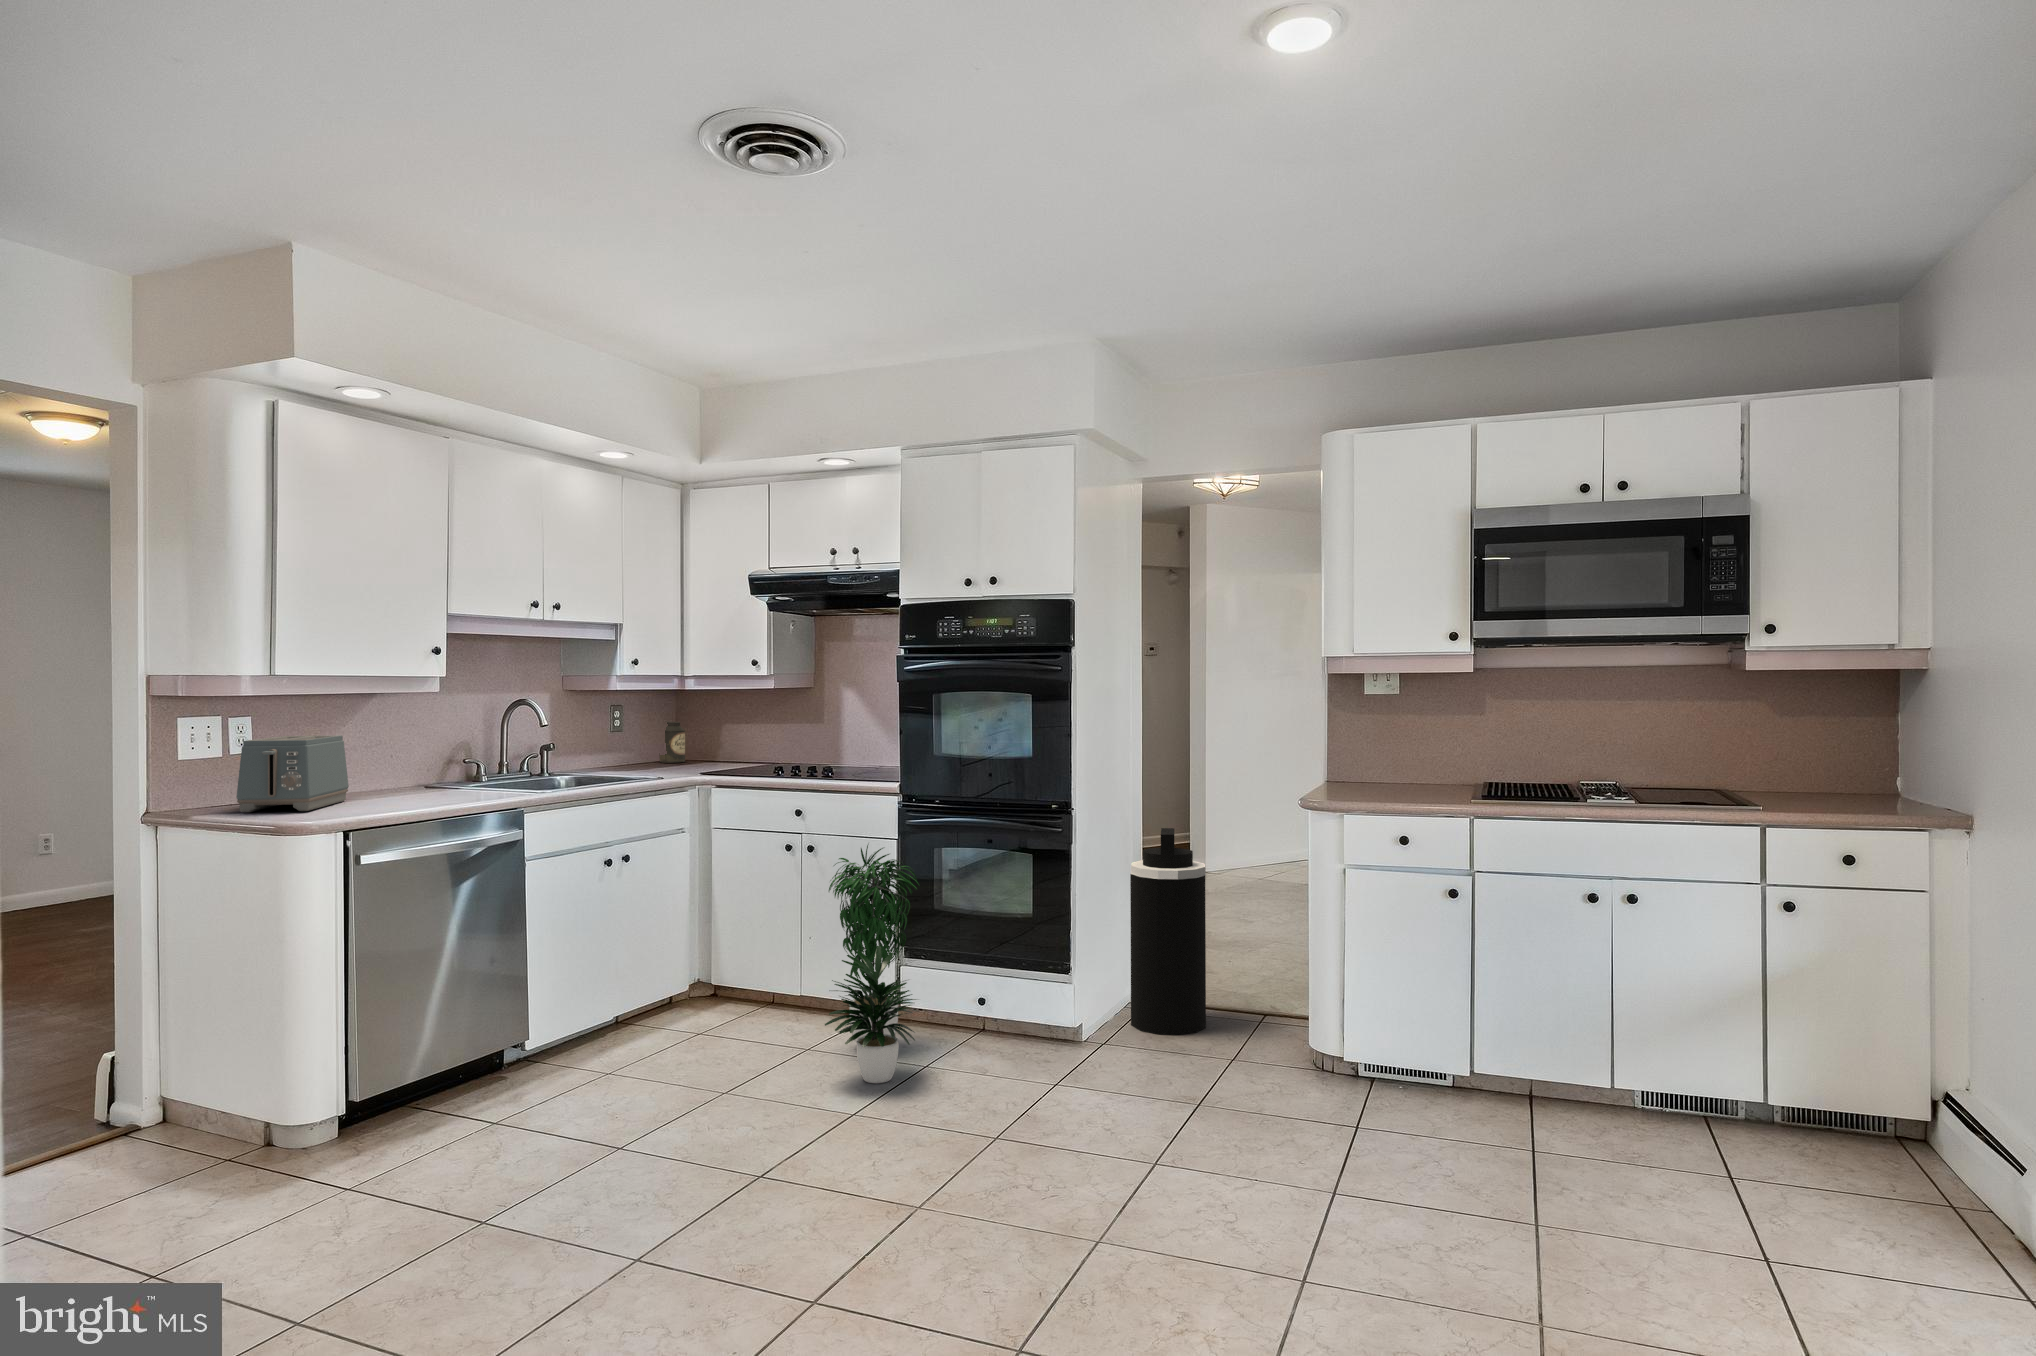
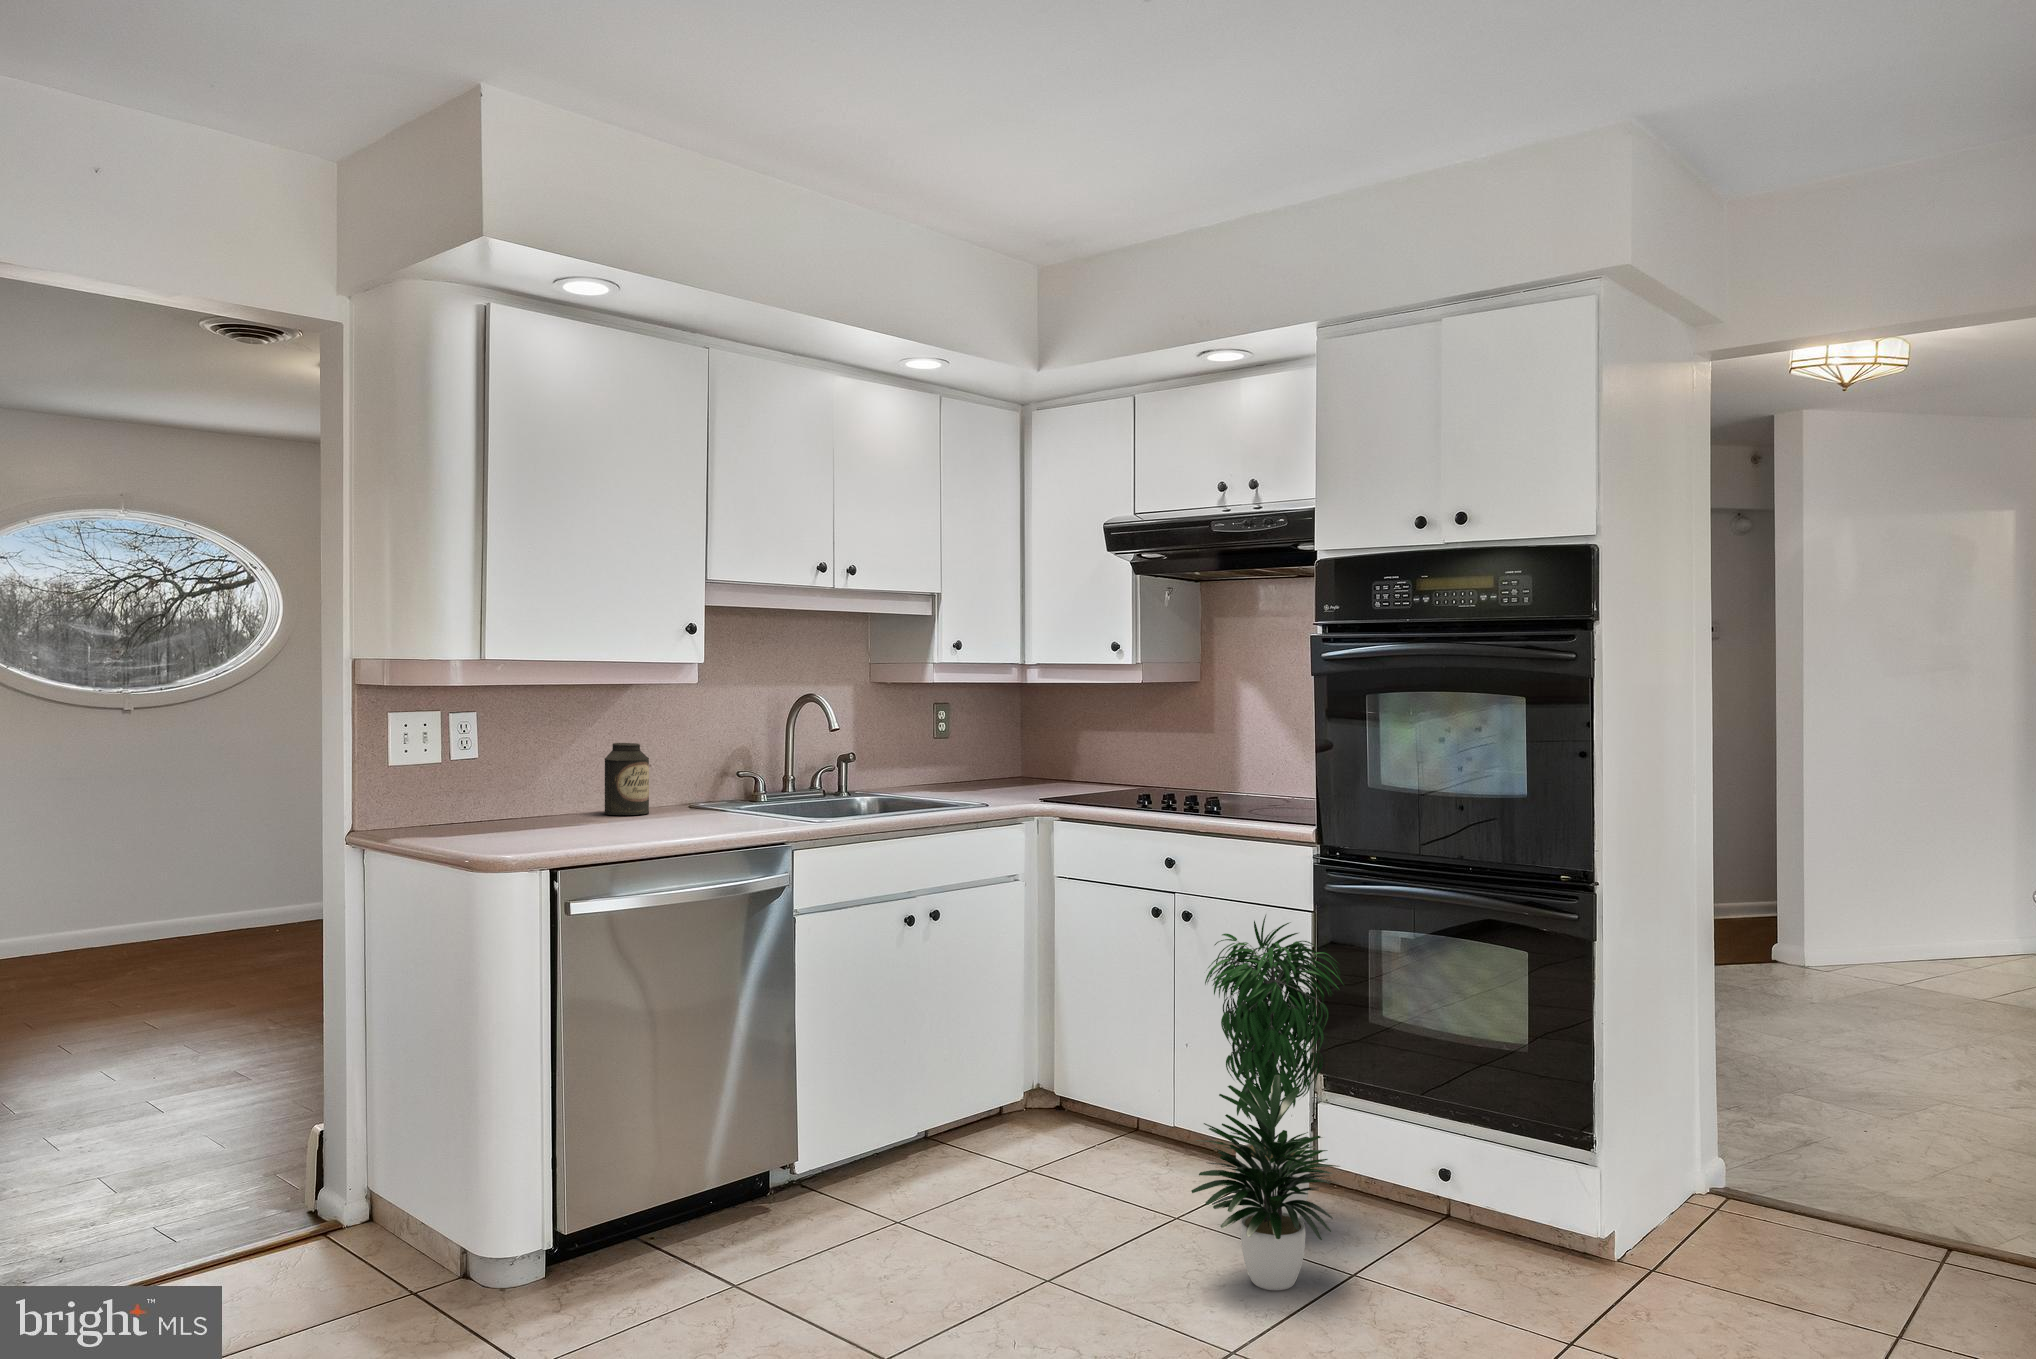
canister: present [659,722,685,763] -> present [605,743,649,815]
toaster: present [236,735,349,812] -> none [445,738,587,837]
trash can: present [1130,828,1206,1035] -> none [1694,915,1835,1263]

